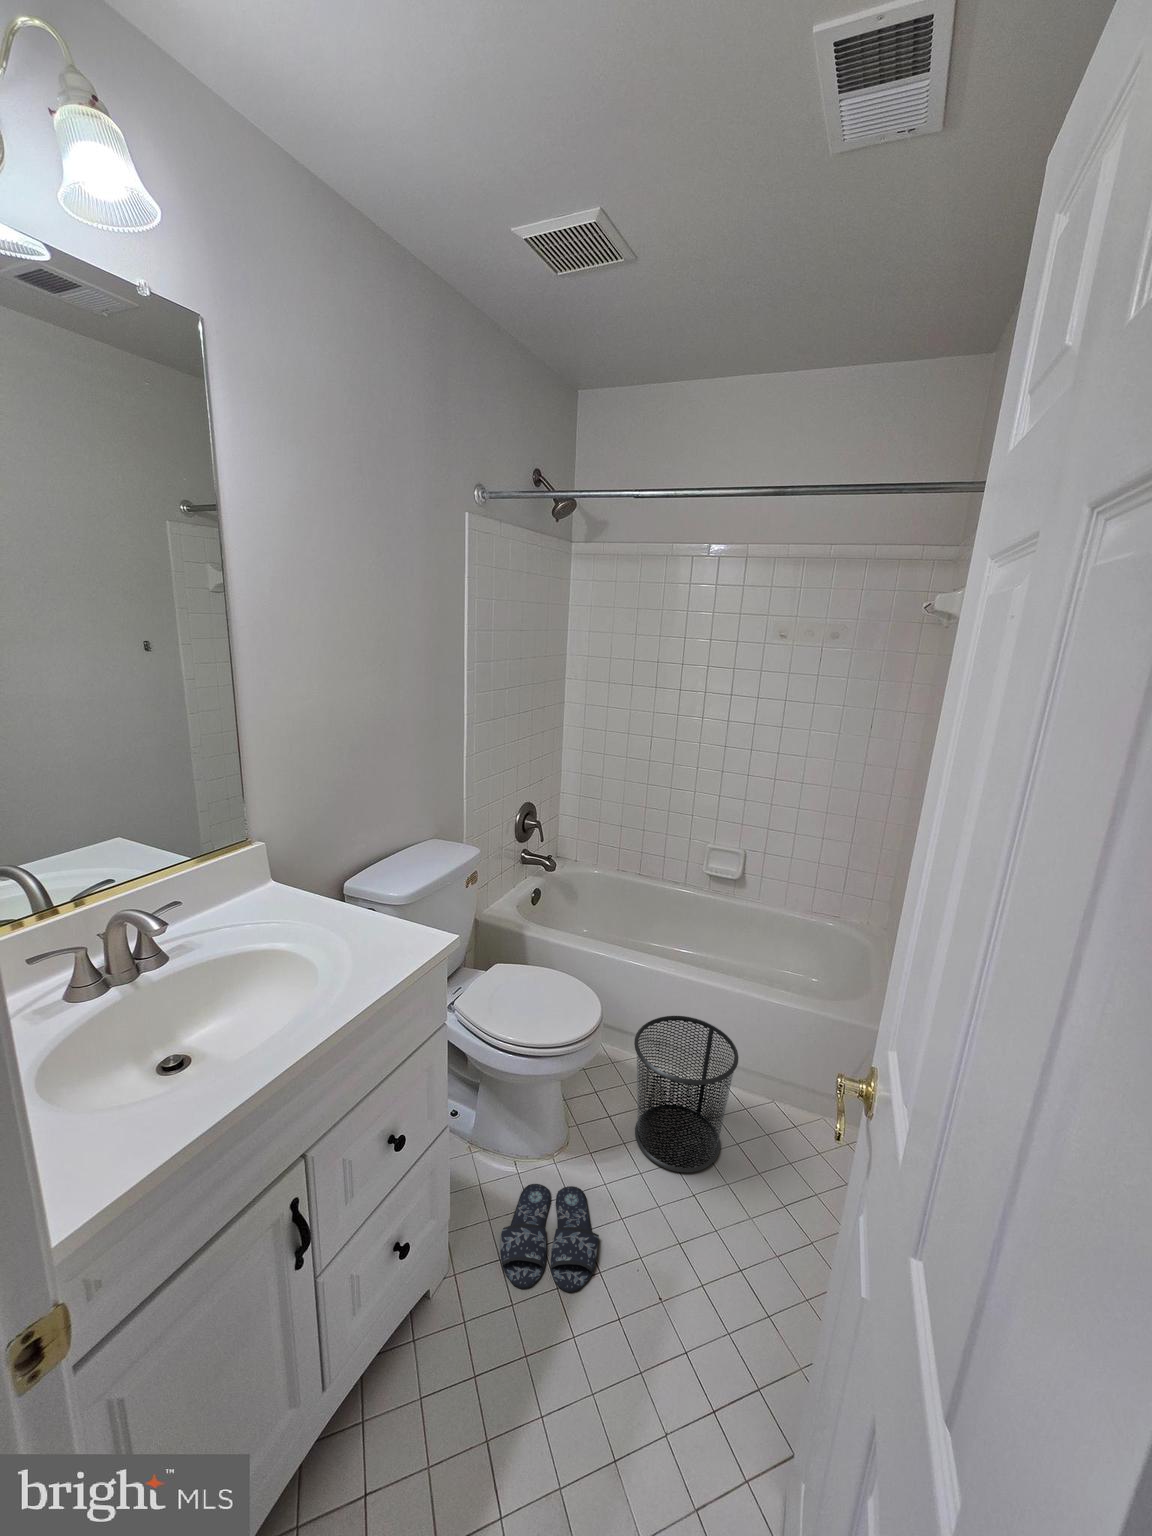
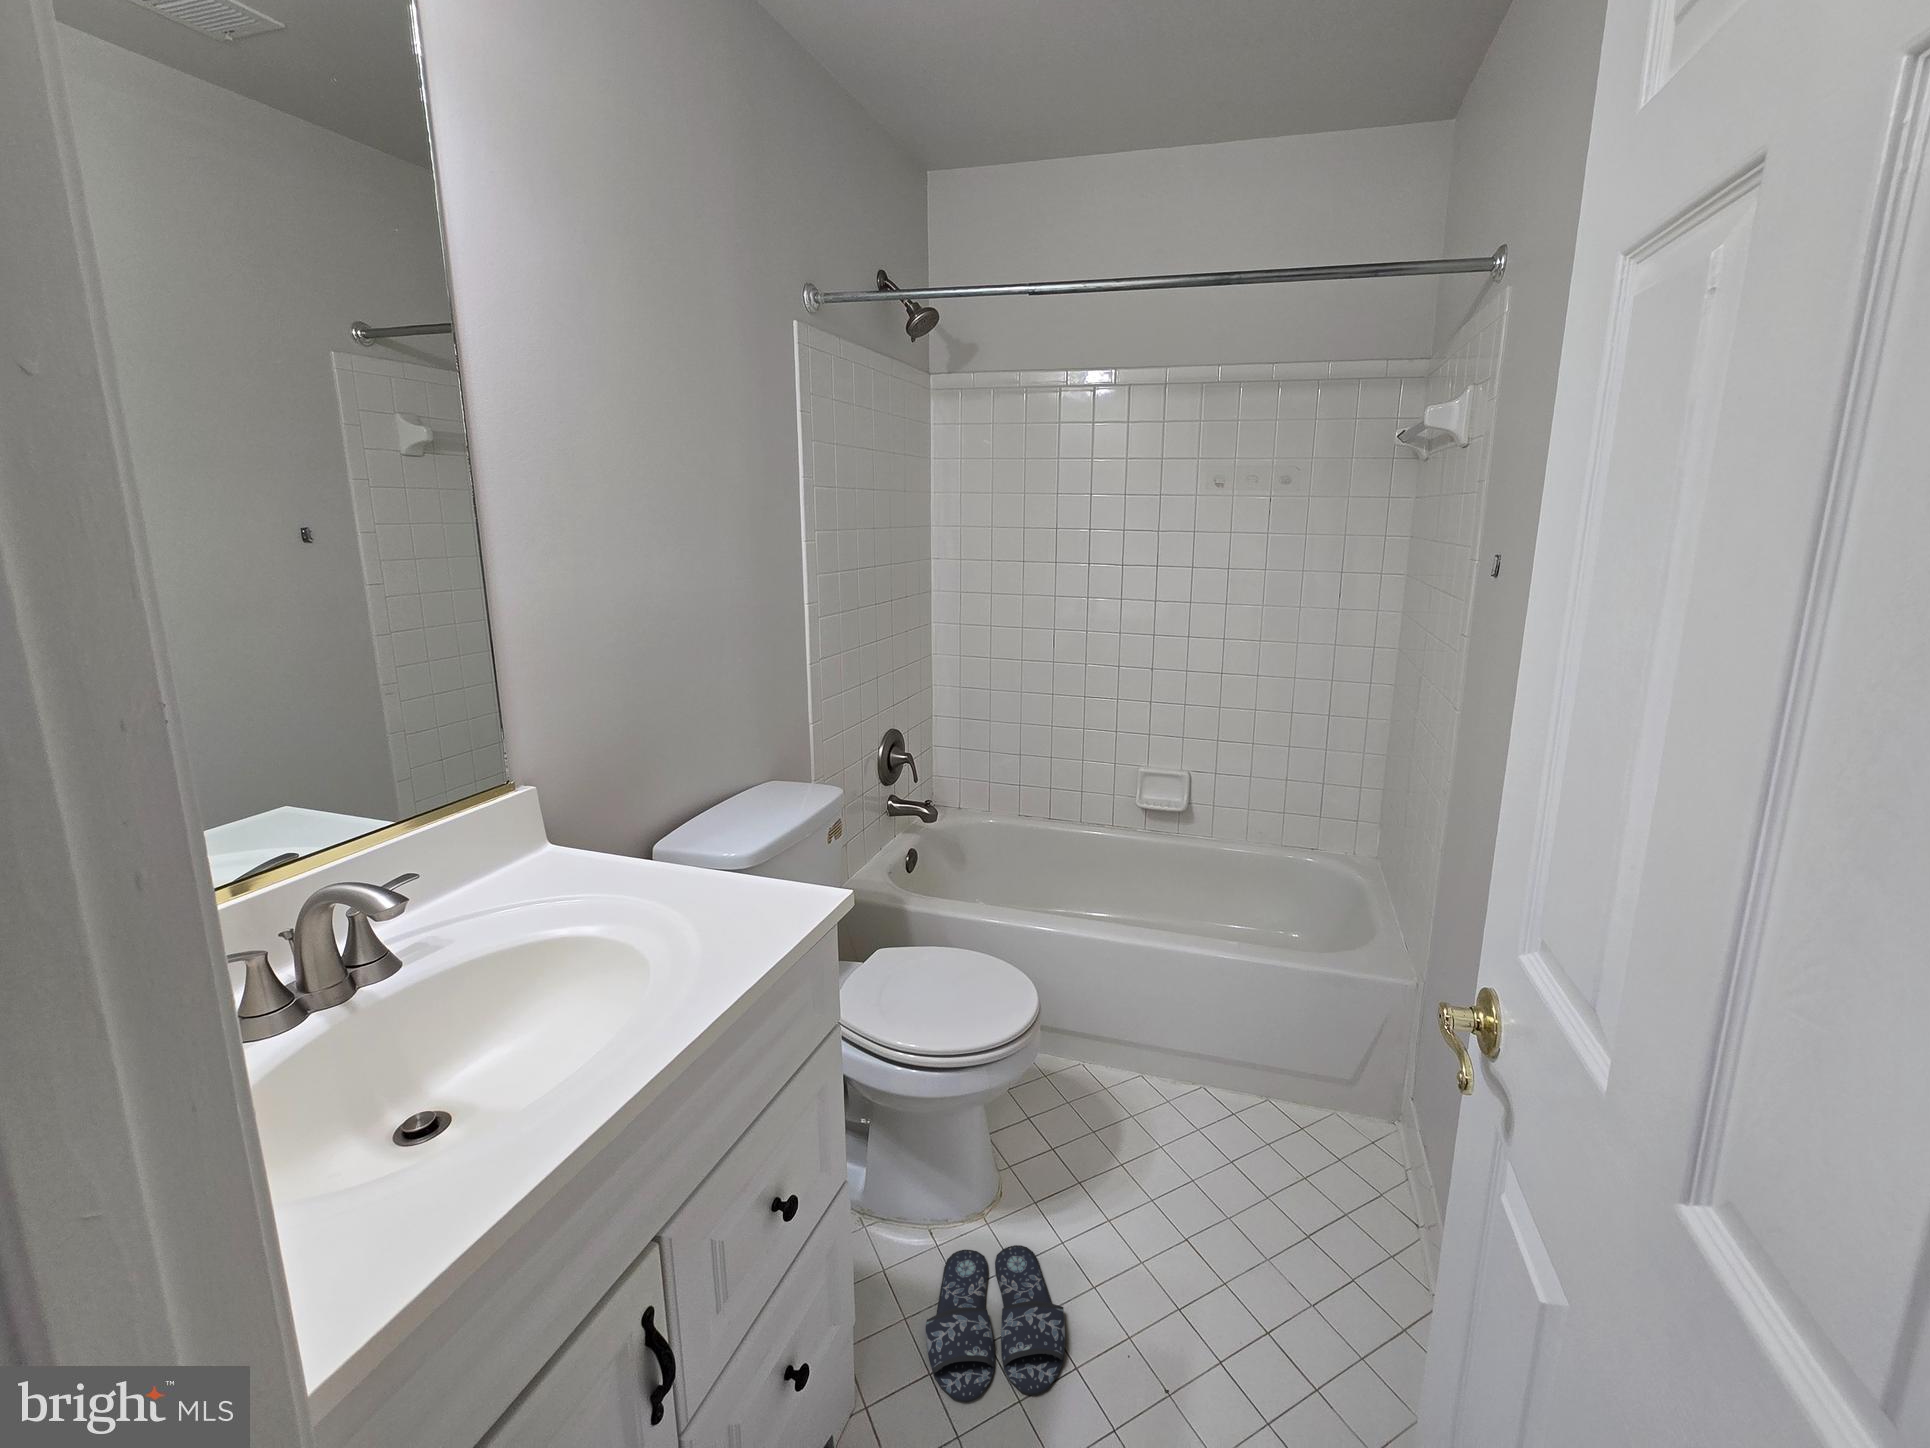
waste bin: present [634,1016,739,1172] -> none [1080,991,1222,1203]

